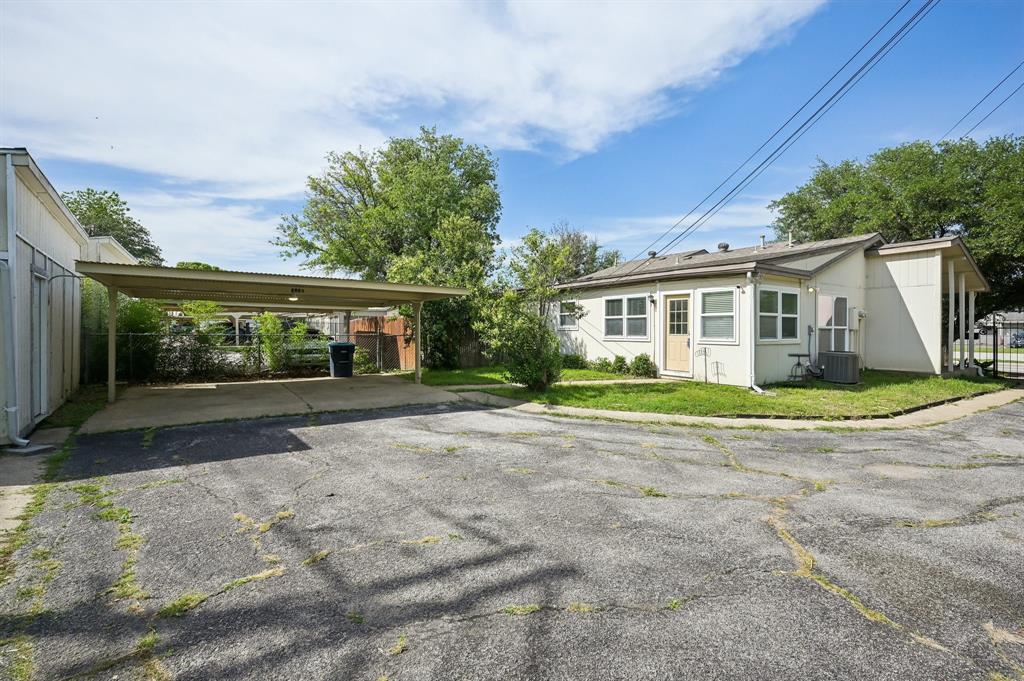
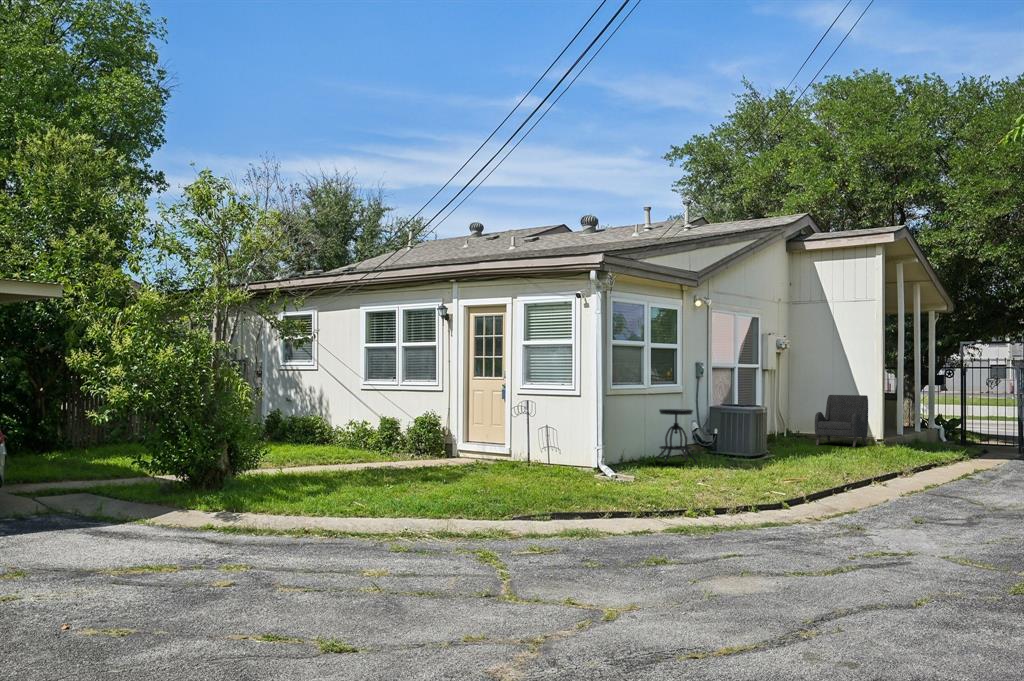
armchair: none [887,346,926,378] -> present [815,395,868,447]

